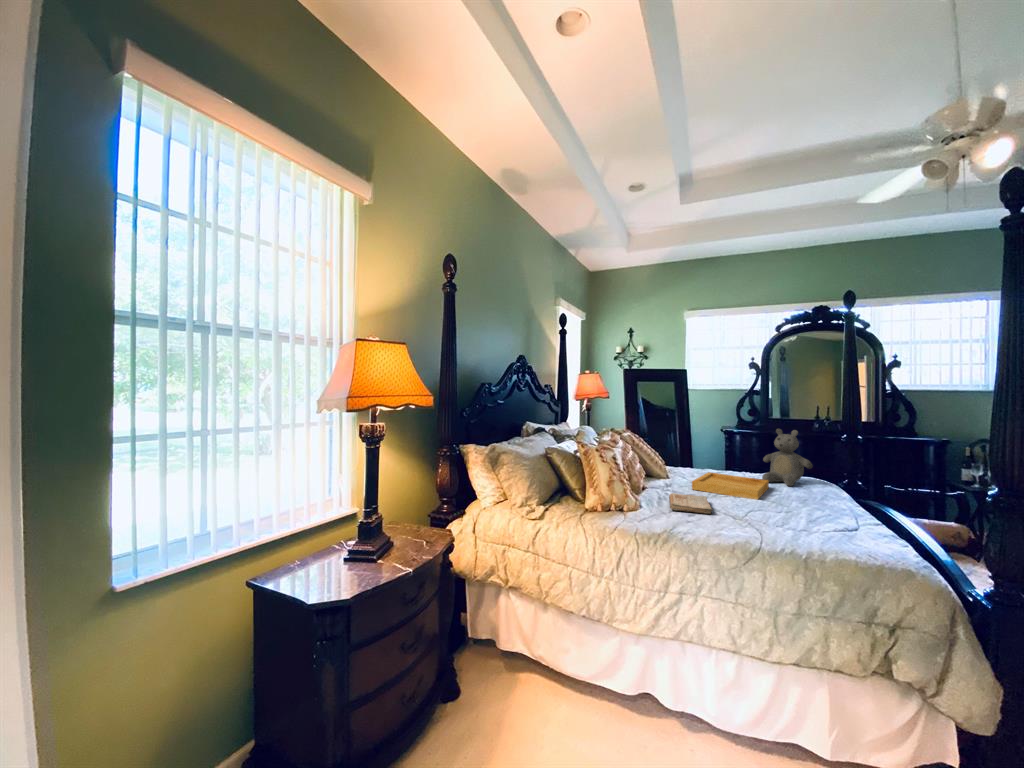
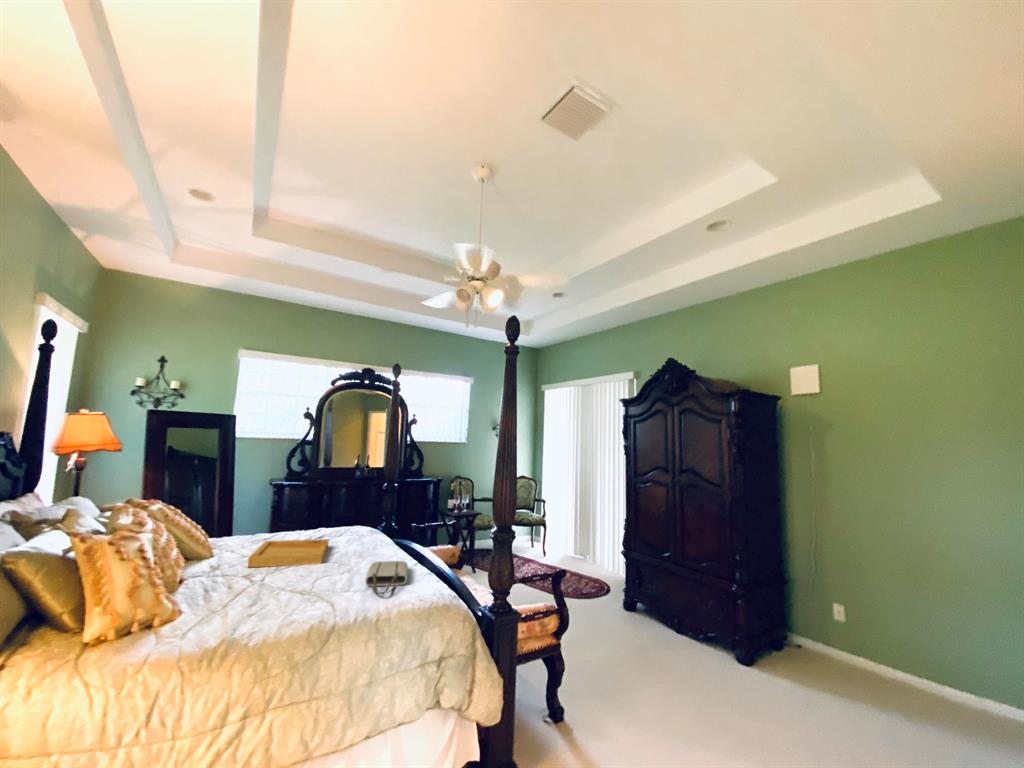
teddy bear: present [762,429,813,486] -> none [321,484,365,541]
book: present [669,493,713,514] -> none [221,574,281,605]
tote bag: none [800,508,861,539] -> present [365,561,408,594]

